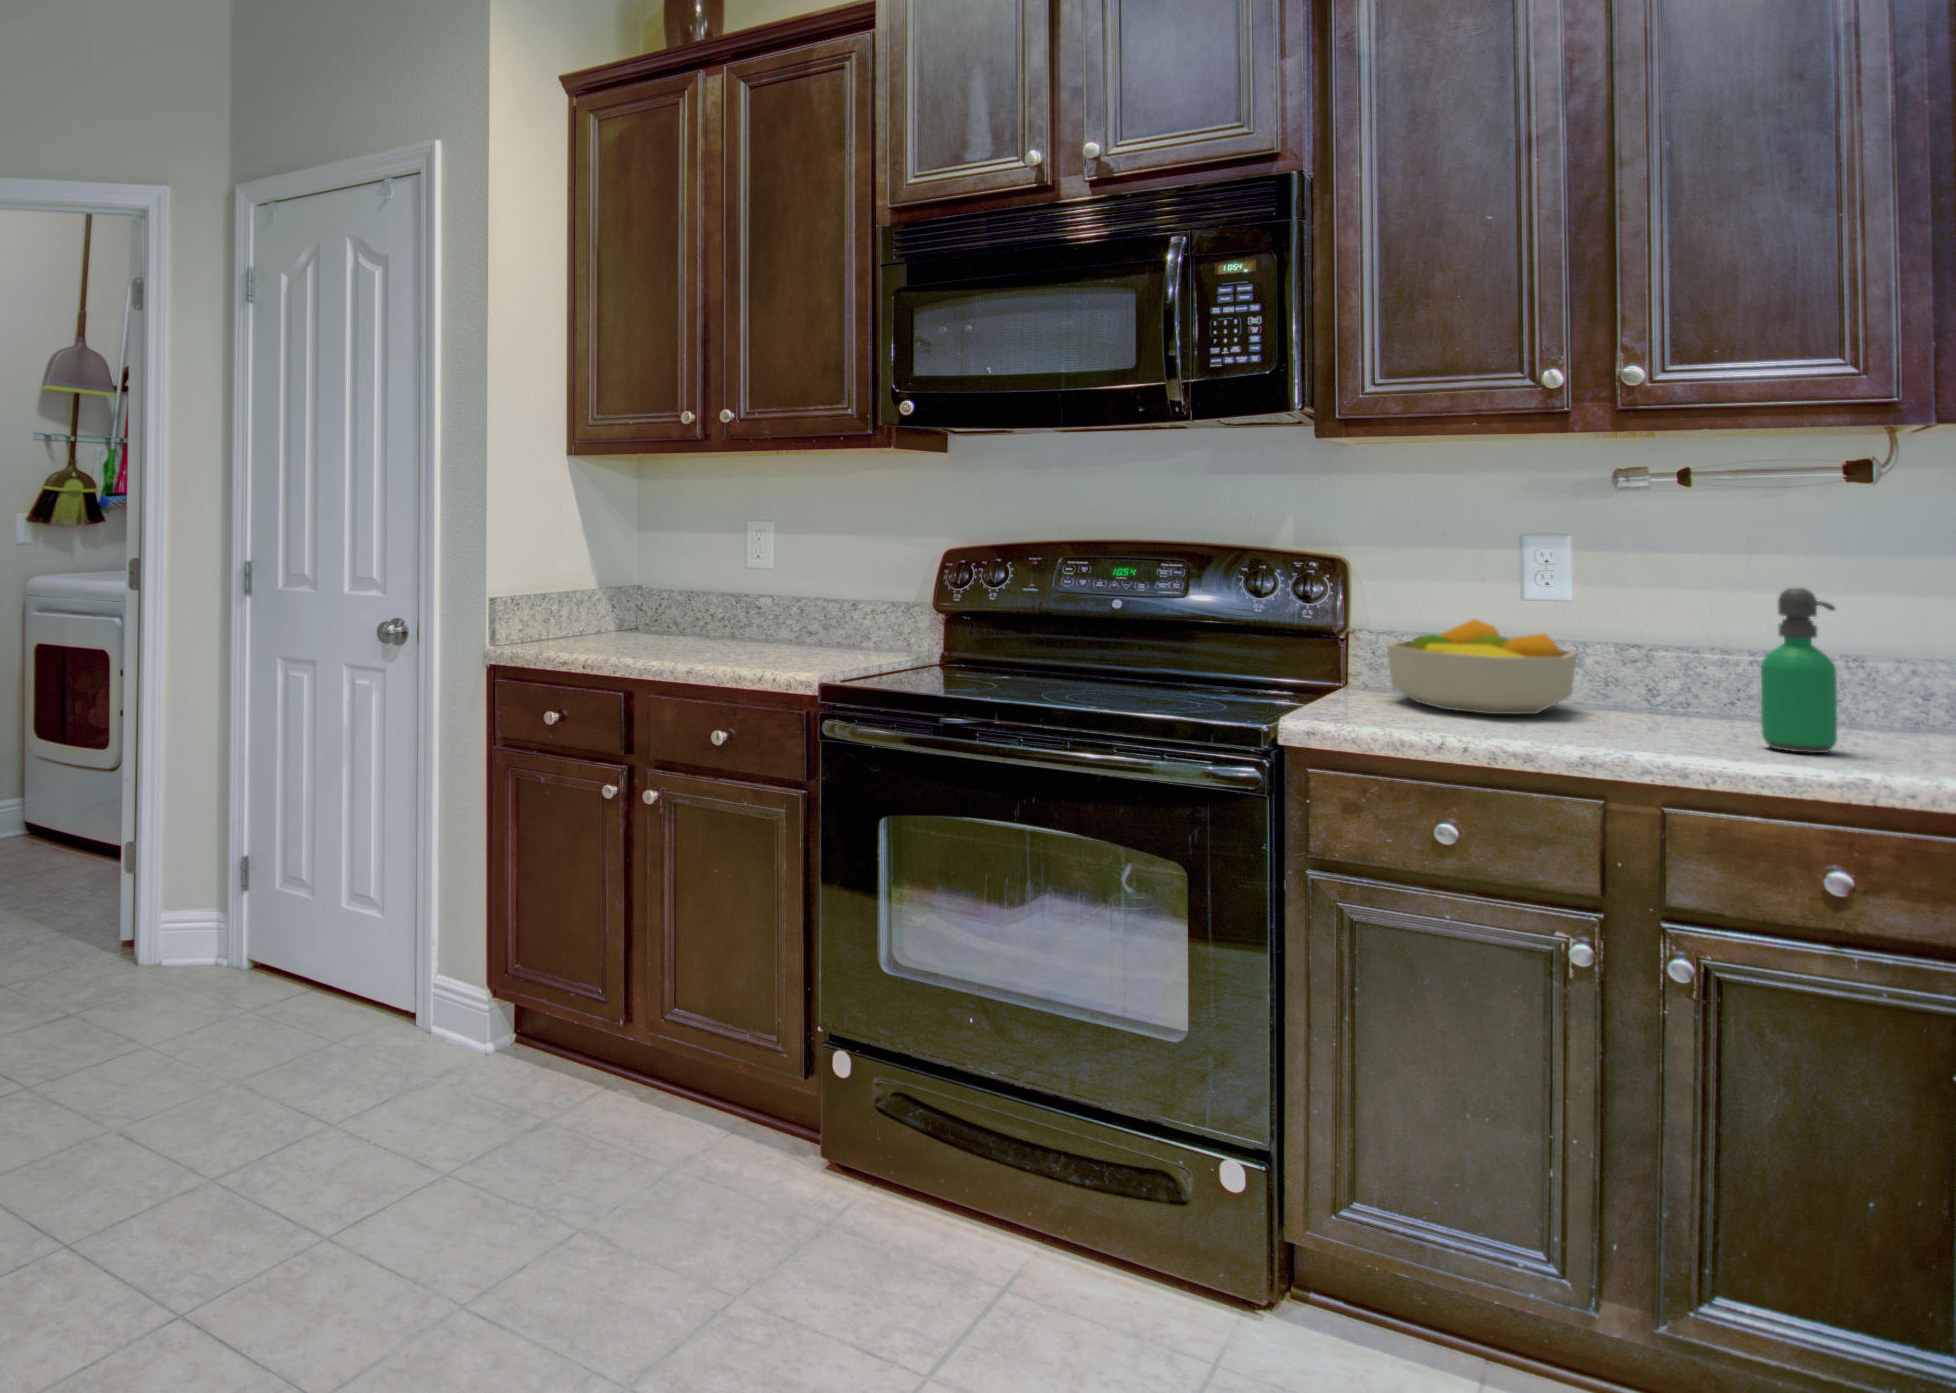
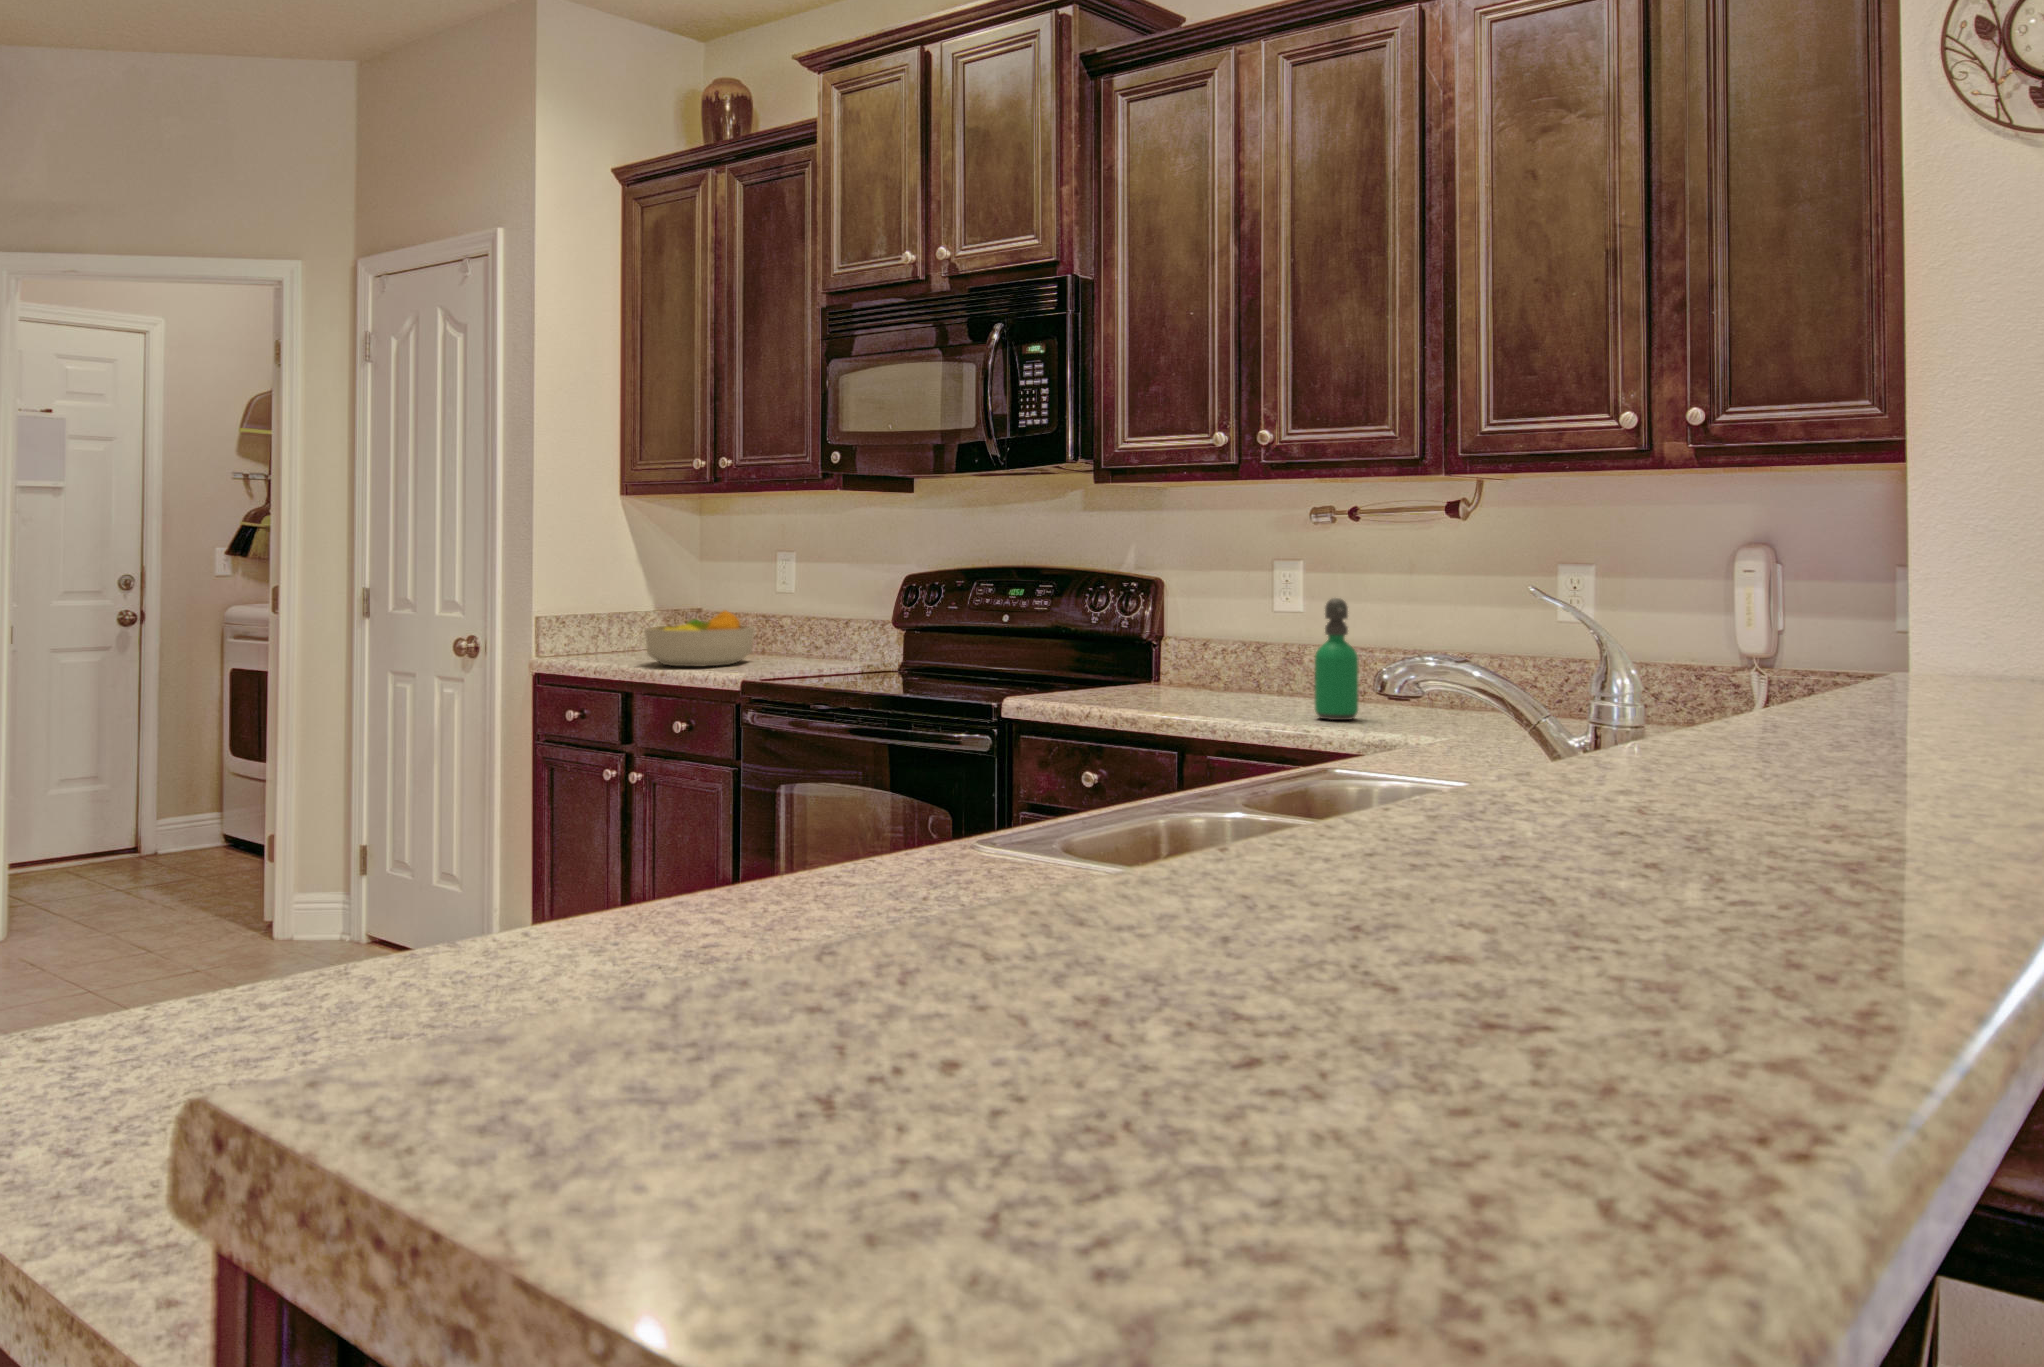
fruit bowl: present [1387,619,1577,714] -> present [645,610,755,666]

